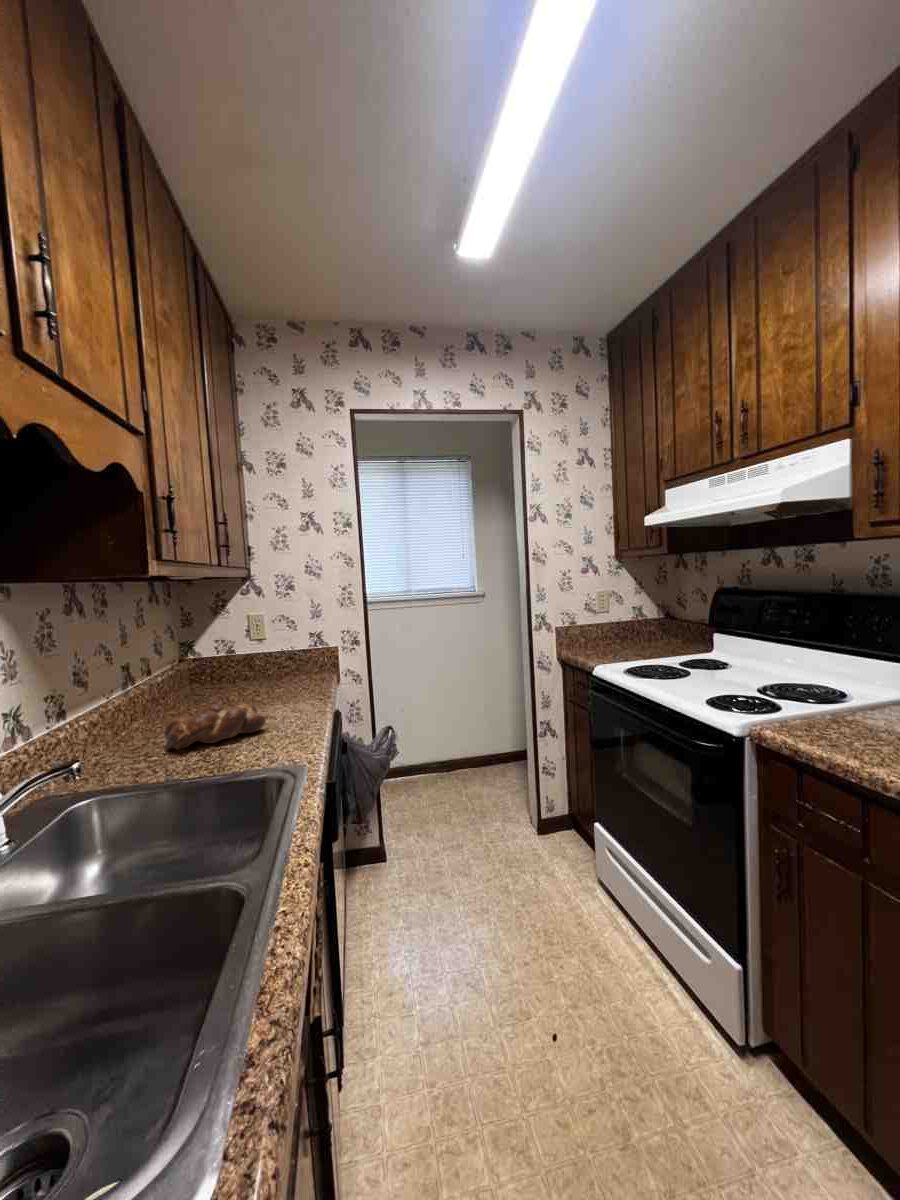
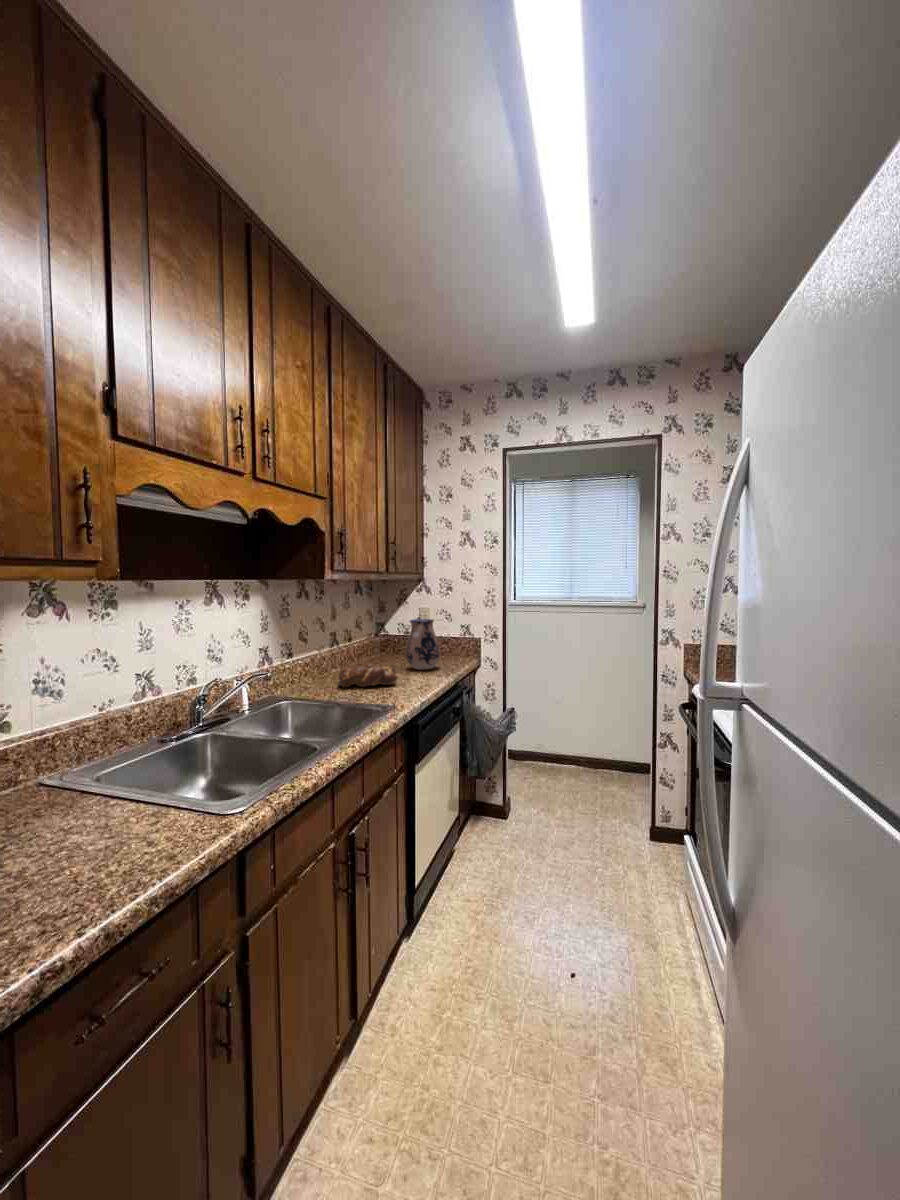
ceramic pitcher: none [251,629,301,700] -> present [406,619,441,670]

